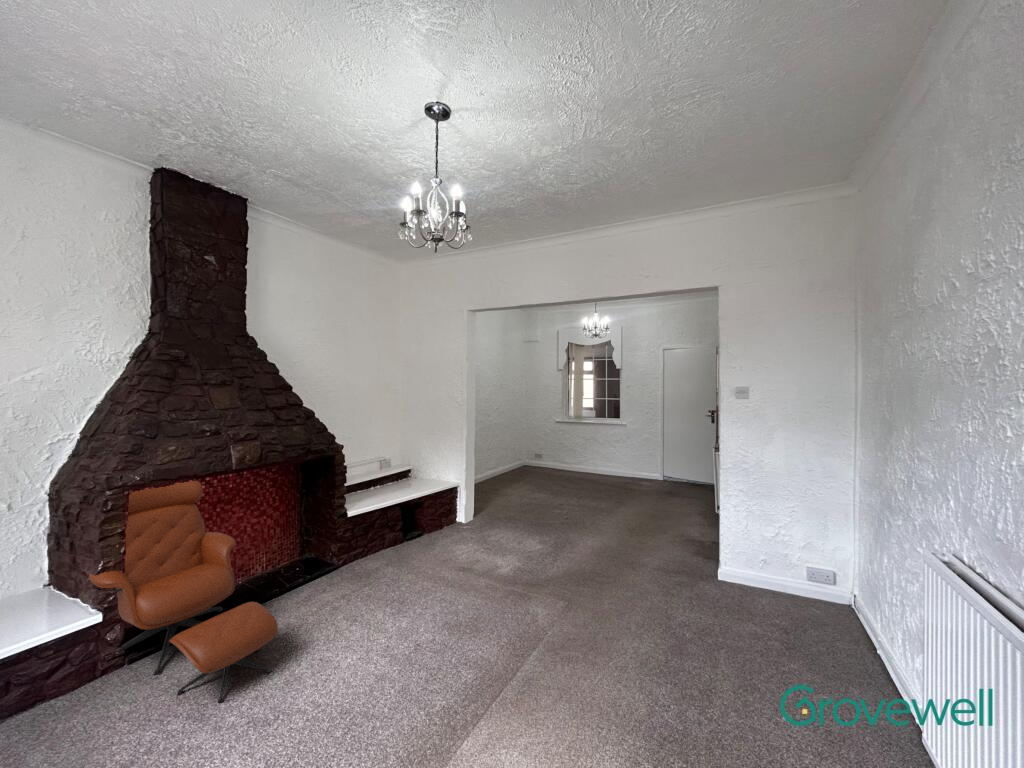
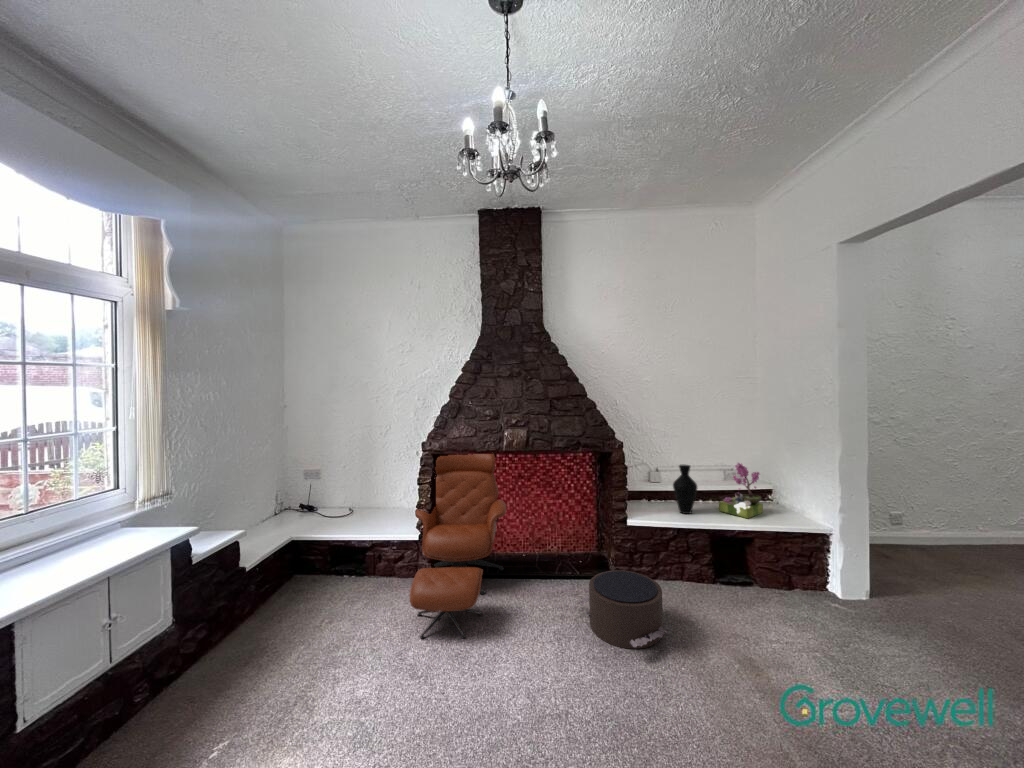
flower arrangement: none [399,450,424,489] -> present [719,463,763,518]
vase: none [370,458,390,497] -> present [673,465,698,514]
pouf: none [343,547,421,605] -> present [577,570,668,649]

